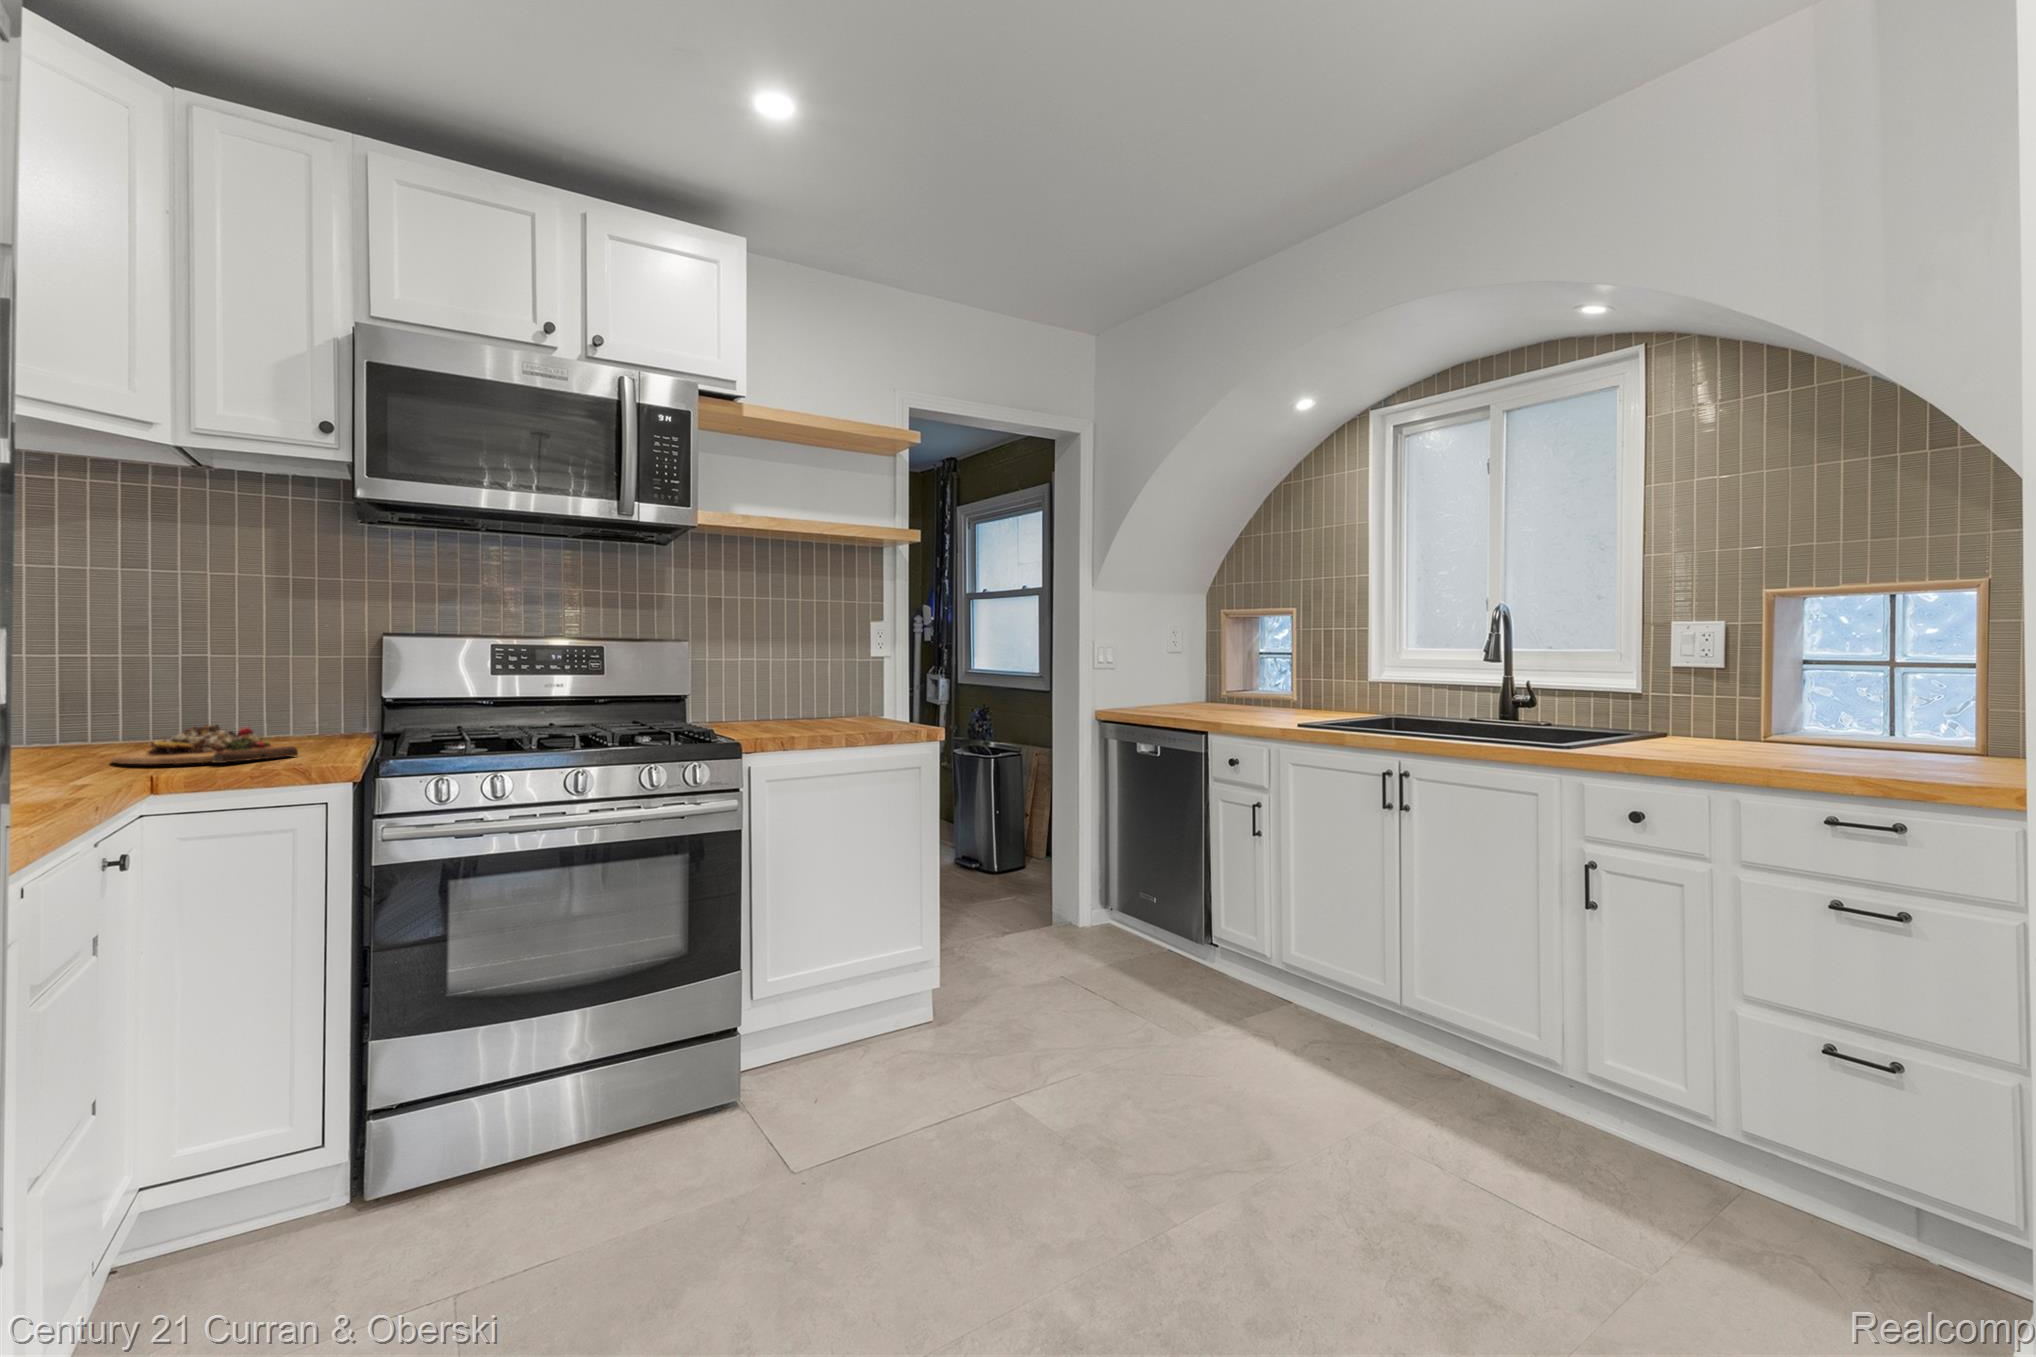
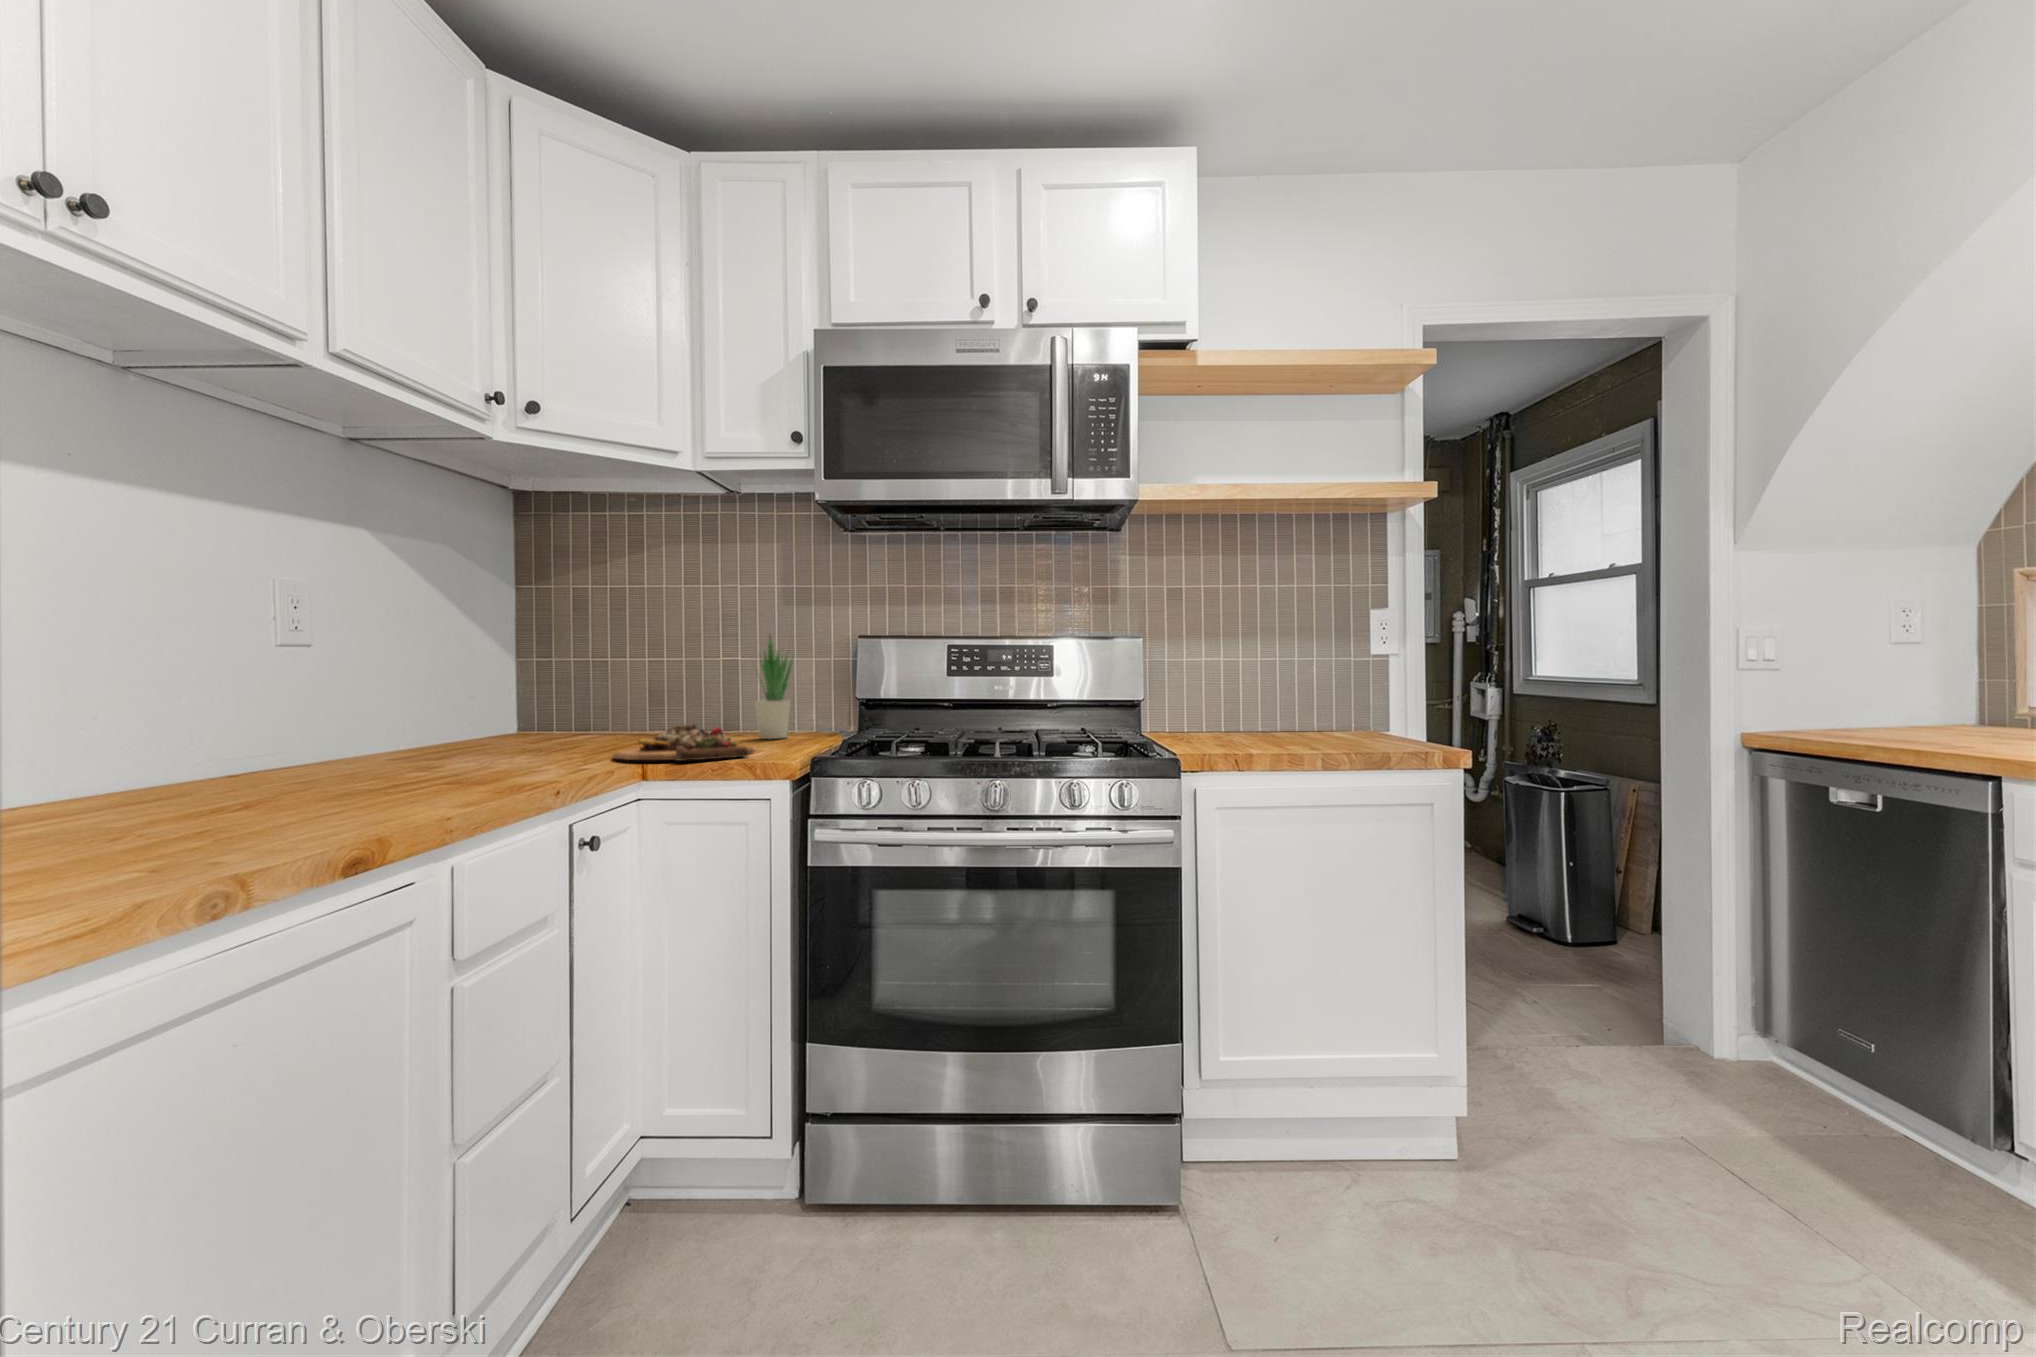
potted plant: none [267,628,319,737] -> present [755,636,793,739]

